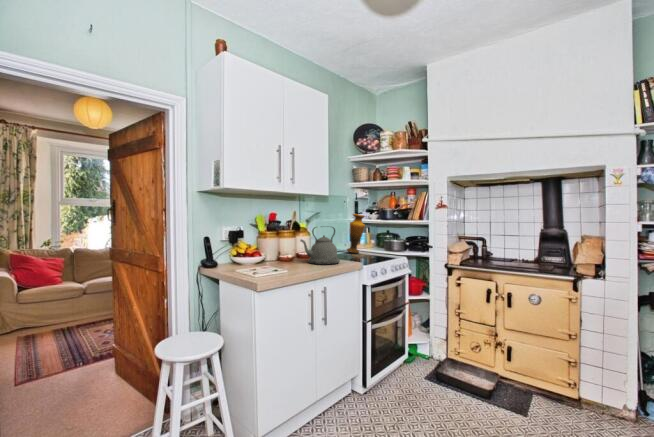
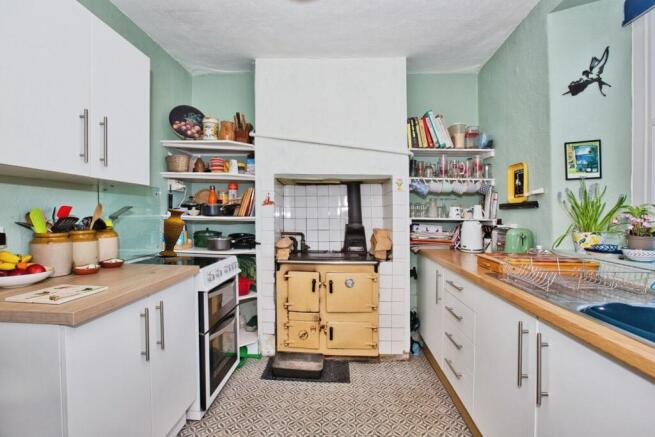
kettle: present [300,227,340,265] -> none [91,224,158,277]

